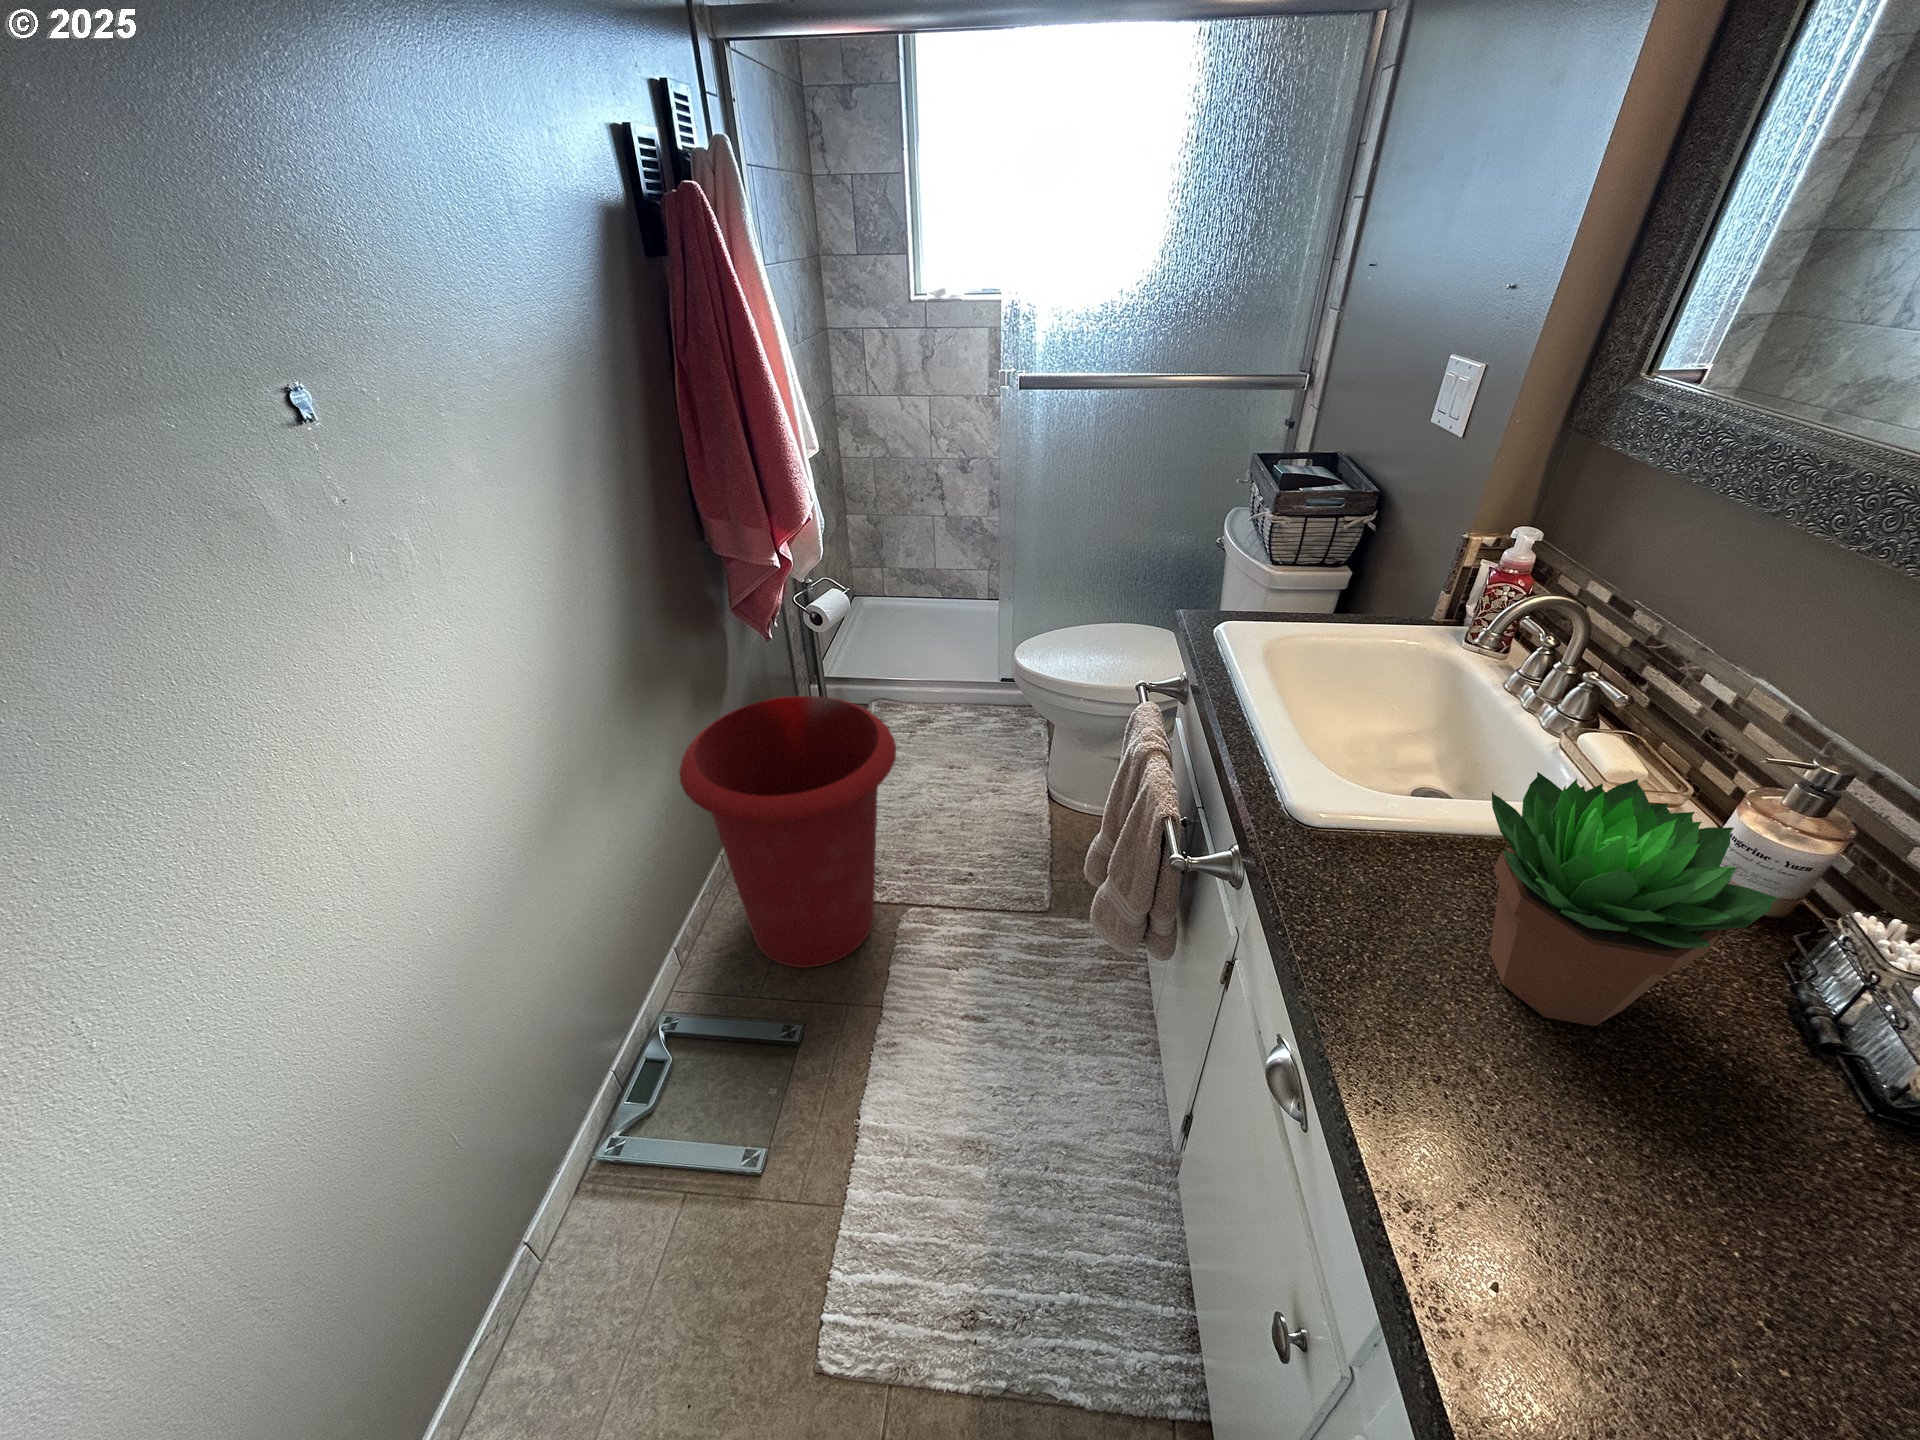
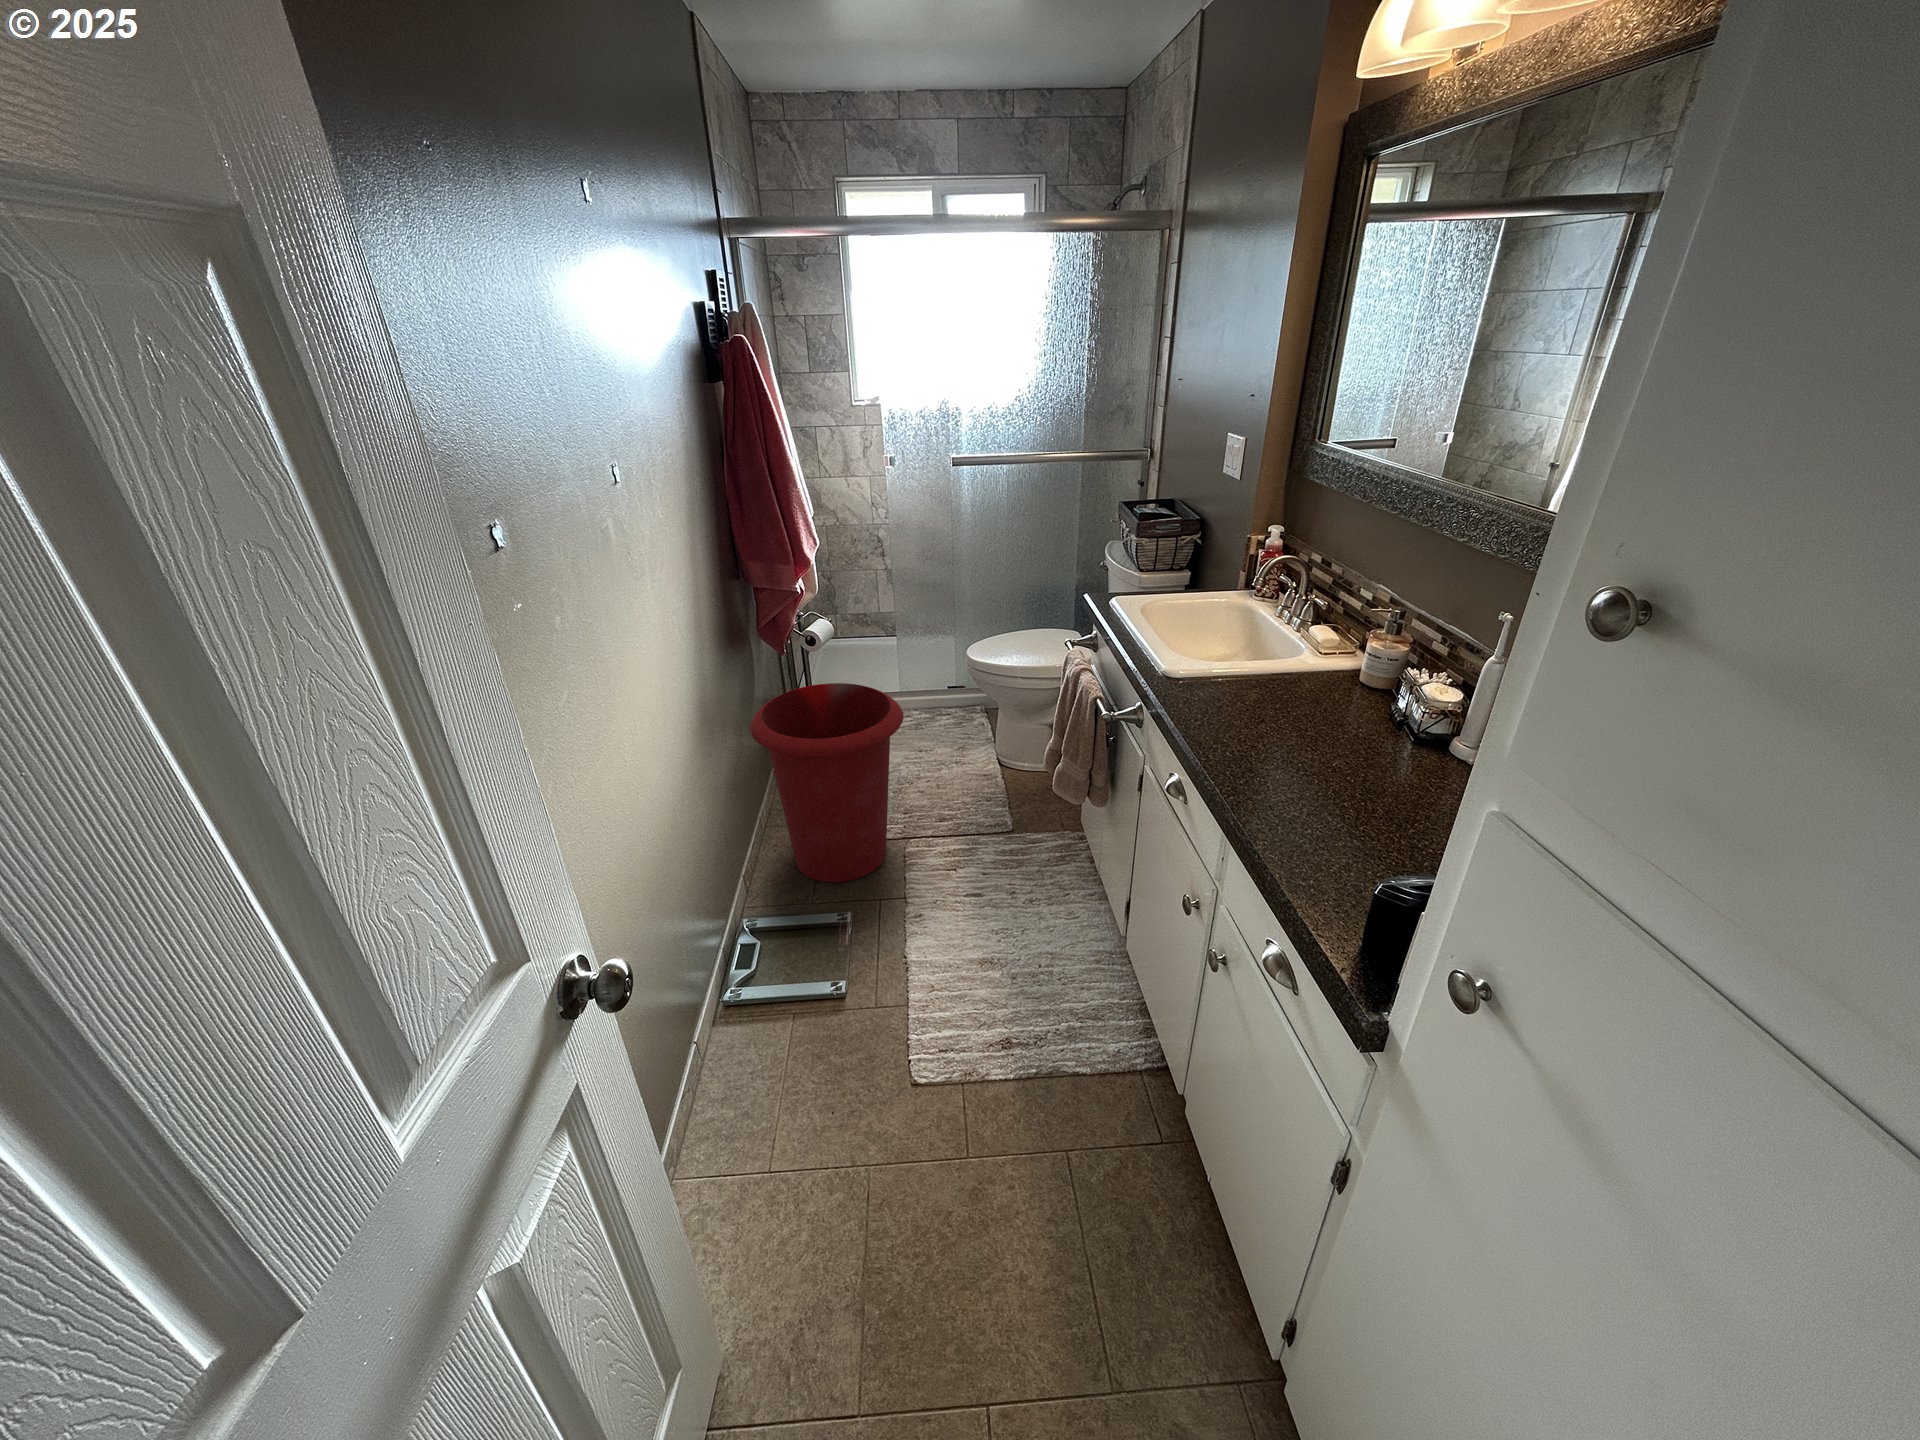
succulent plant: present [1490,772,1780,1026] -> none [1246,614,1358,721]

